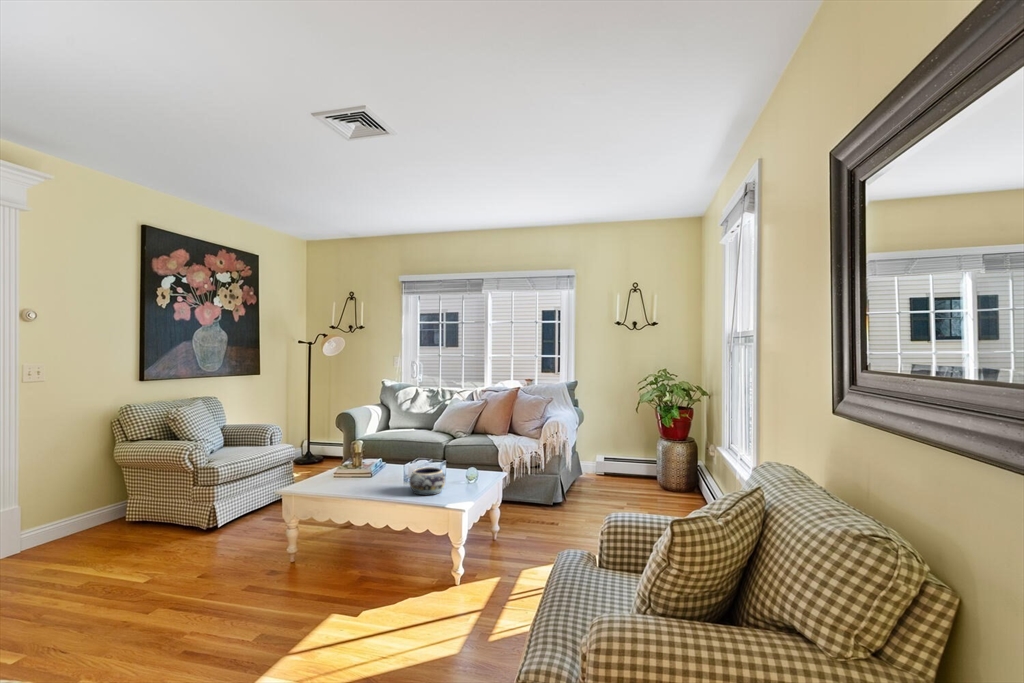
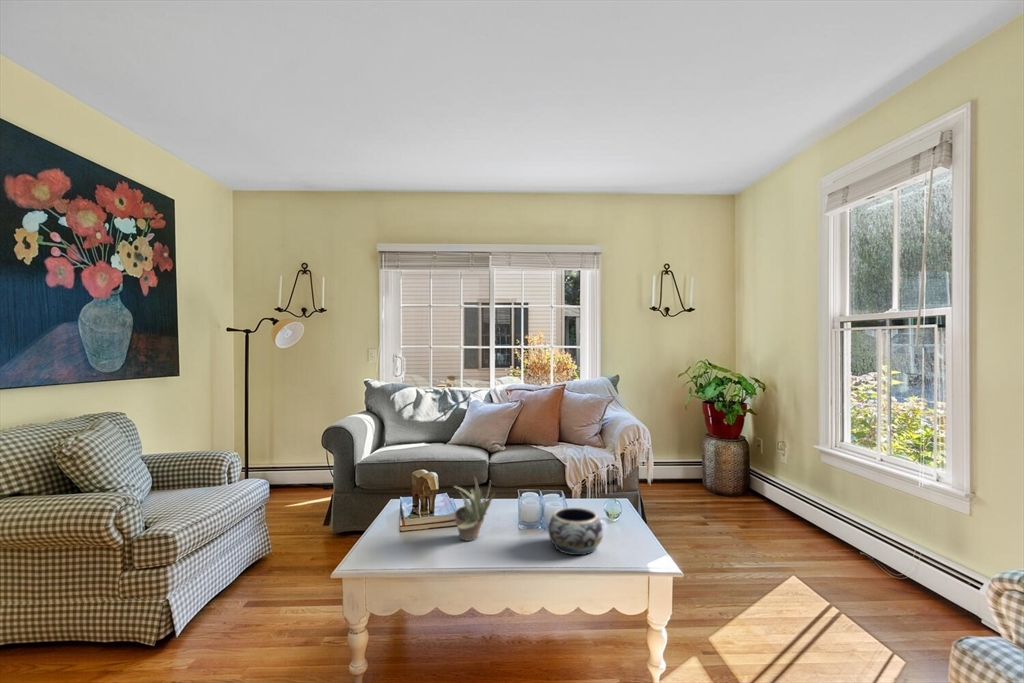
succulent plant: none [350,442,385,483] -> present [454,478,494,541]

